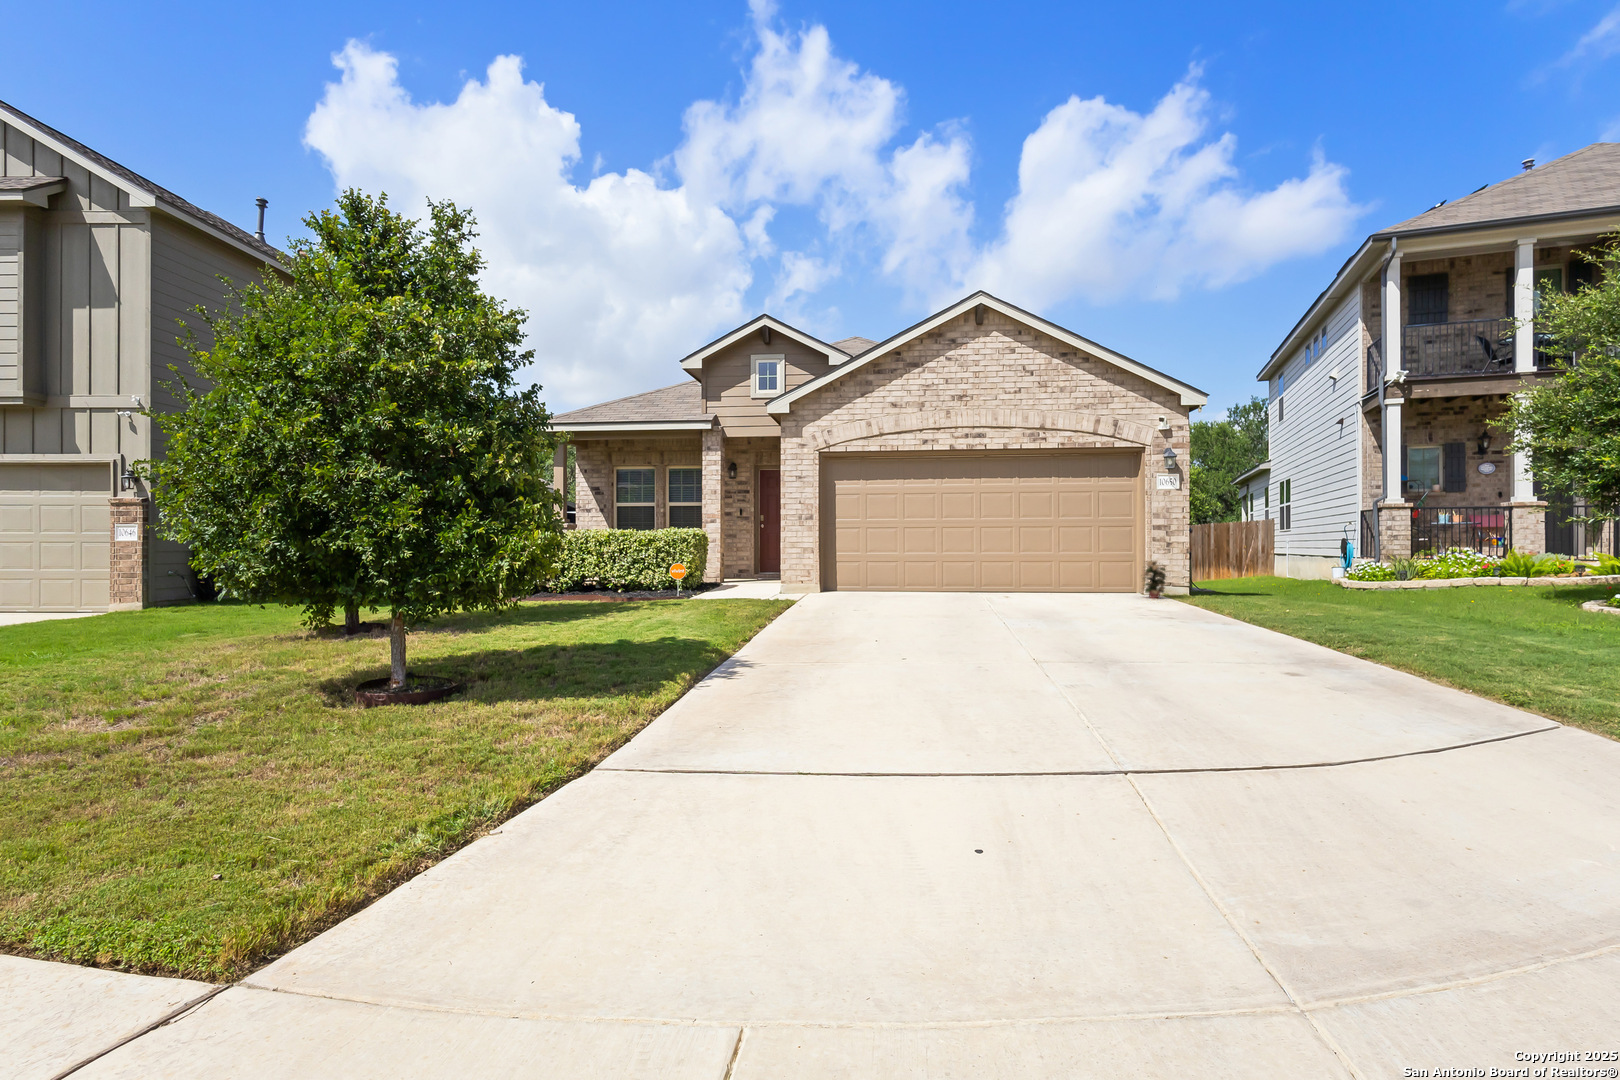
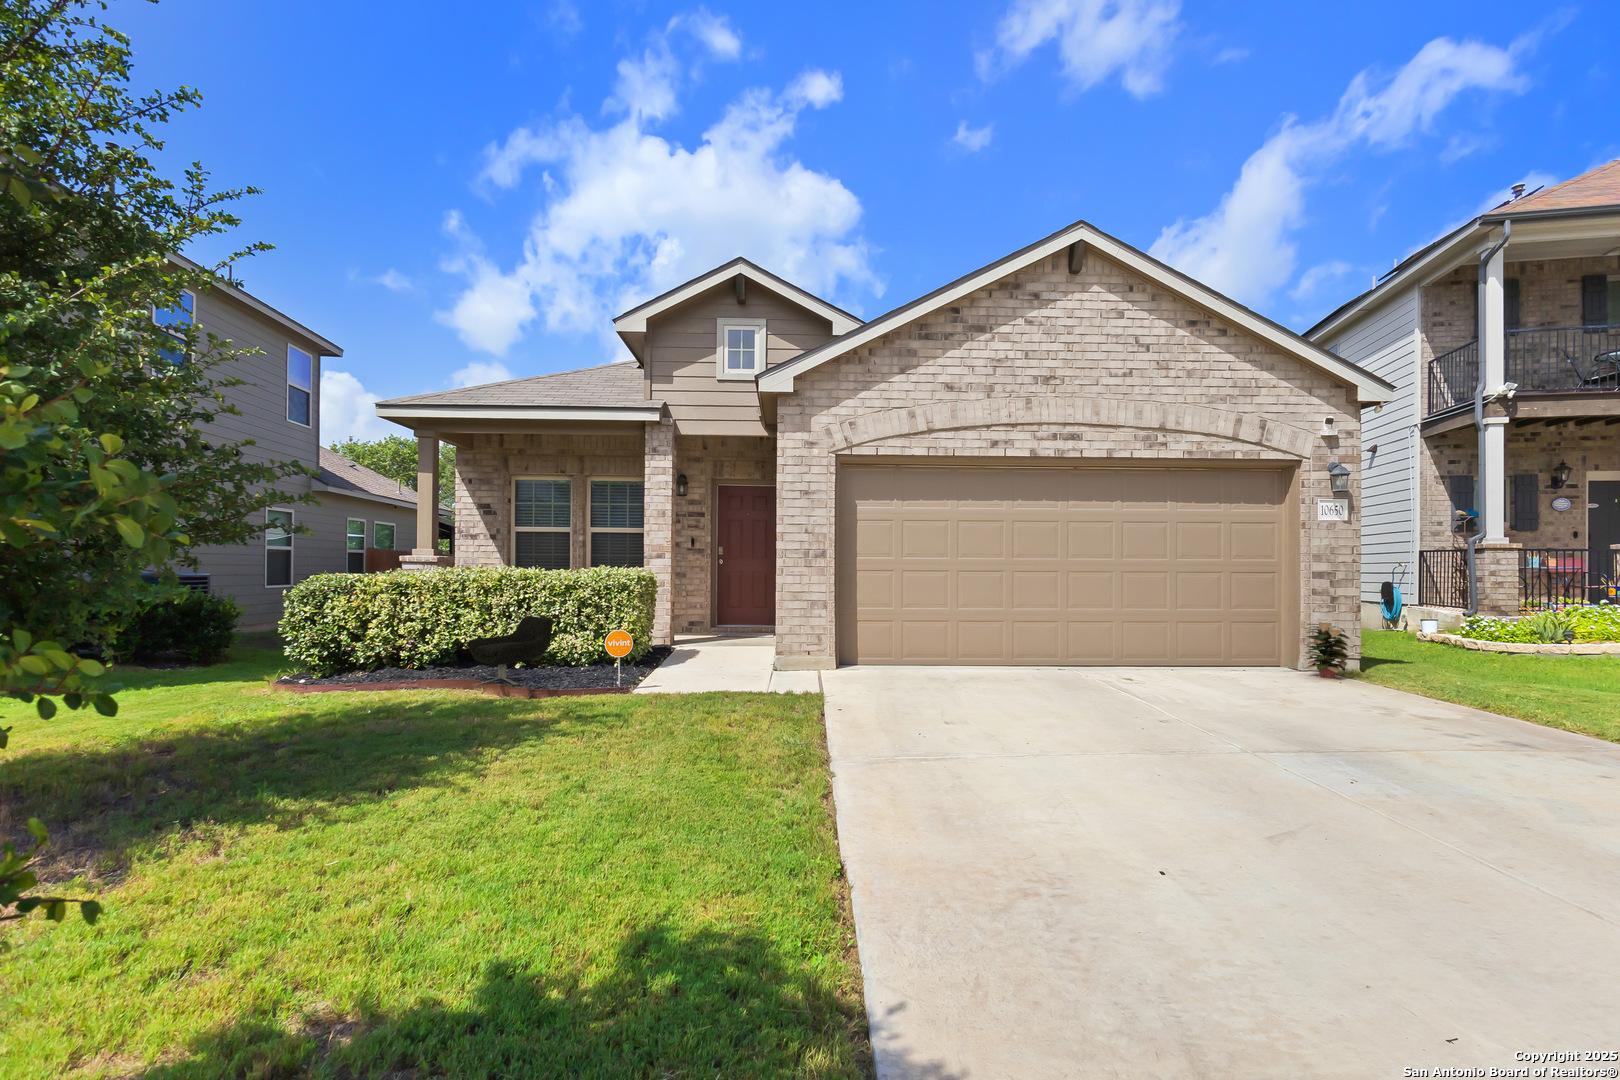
lounge chair: none [590,558,640,598] -> present [468,616,553,686]

